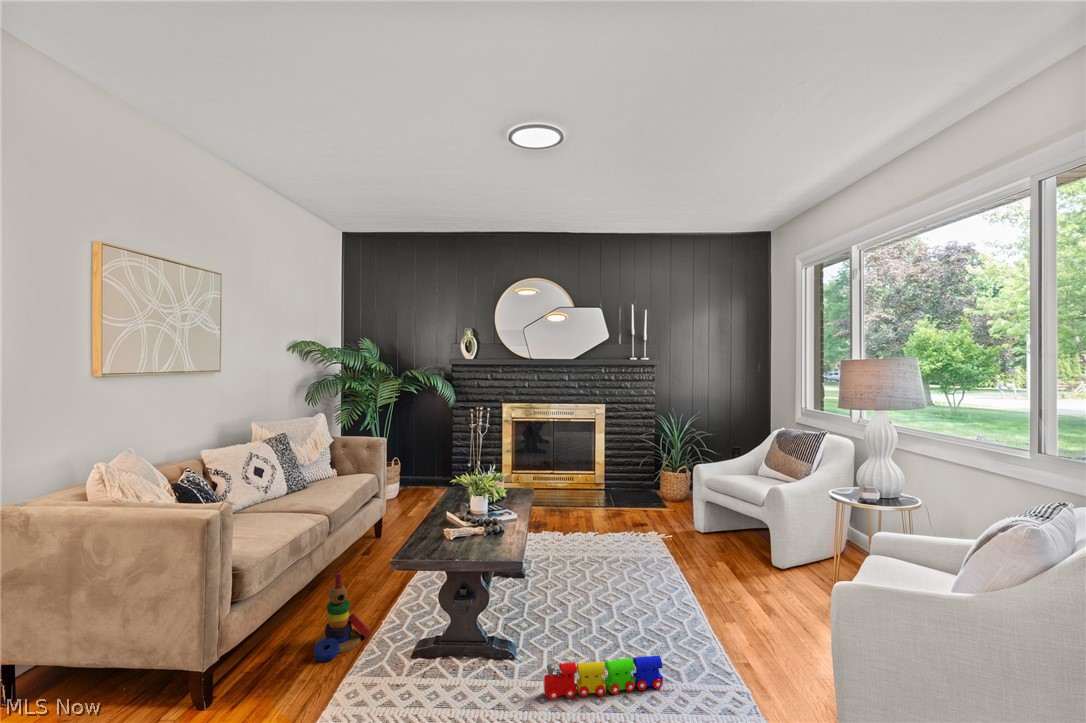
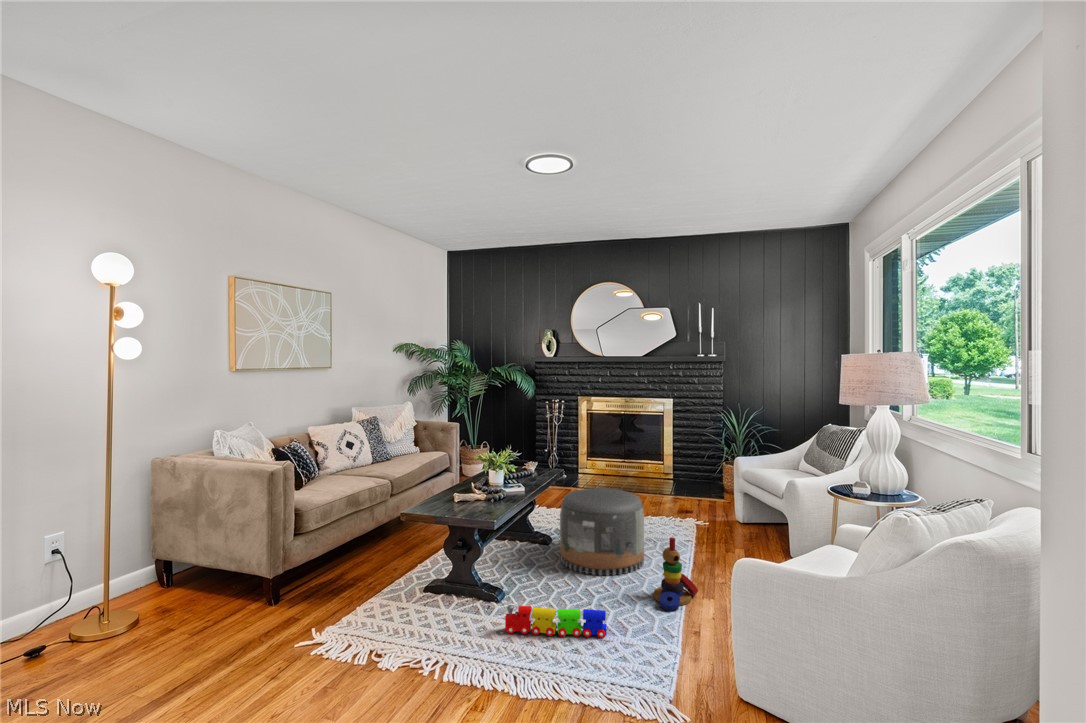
pouf: none [546,508,641,610] -> present [560,488,644,576]
stacking toy: present [314,573,370,662] -> present [654,537,698,611]

